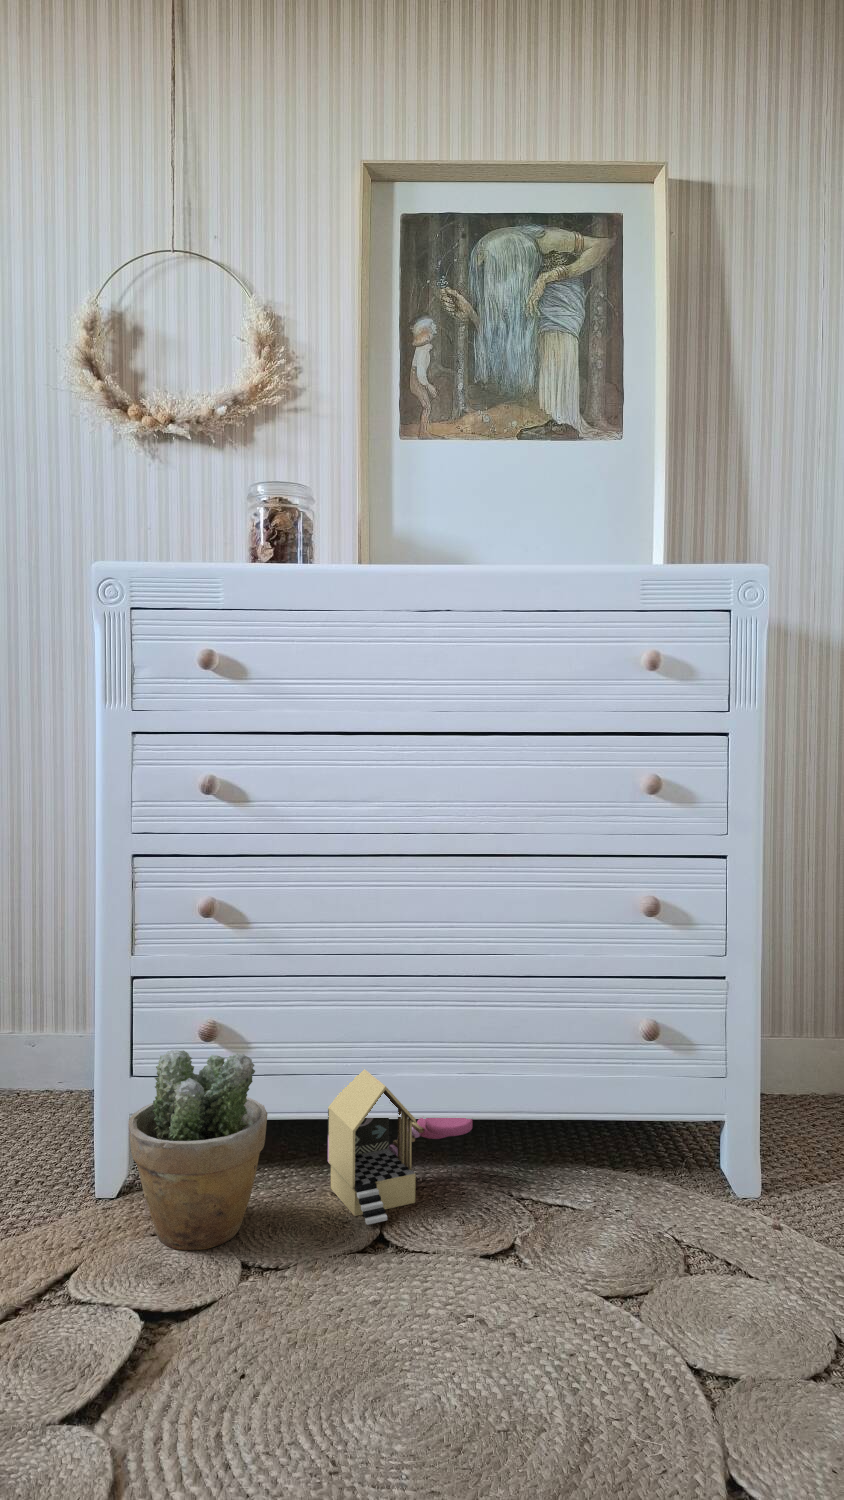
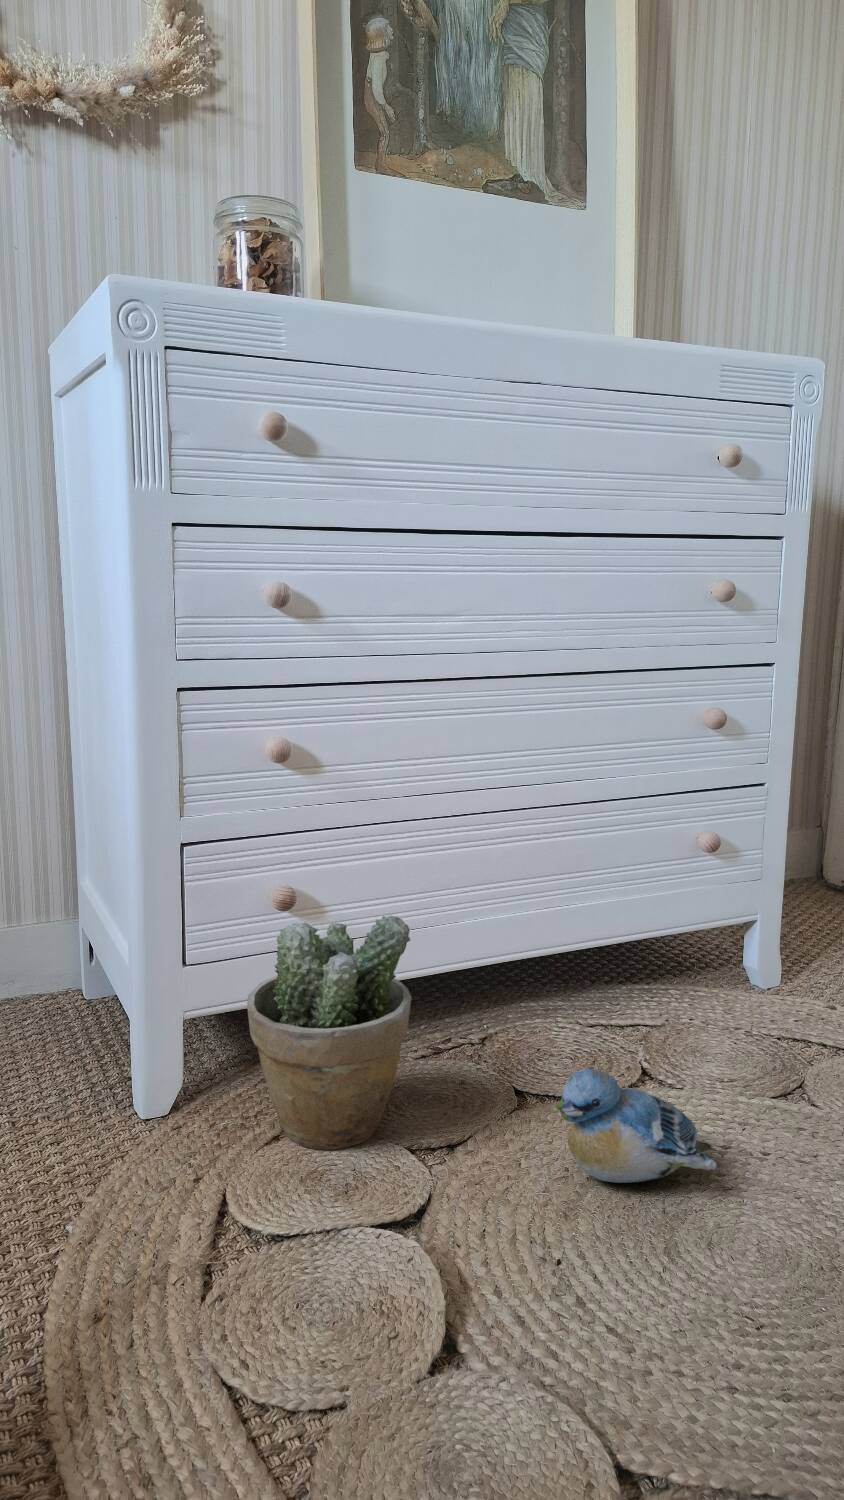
toy house: present [328,1069,472,1225] -> none [412,915,550,1079]
plush toy: none [302,1215,450,1339] -> present [556,1069,717,1183]

